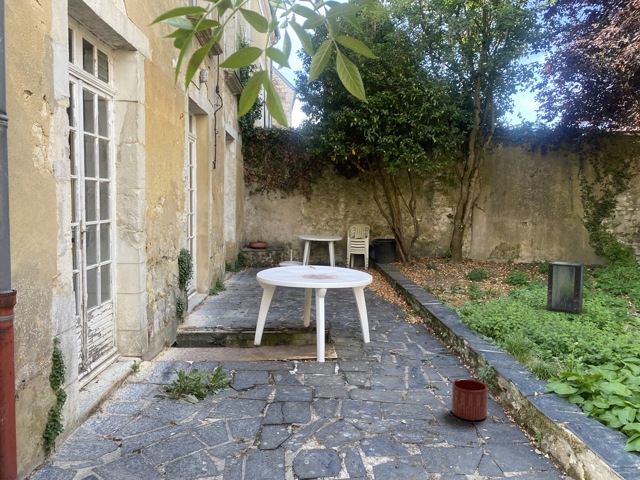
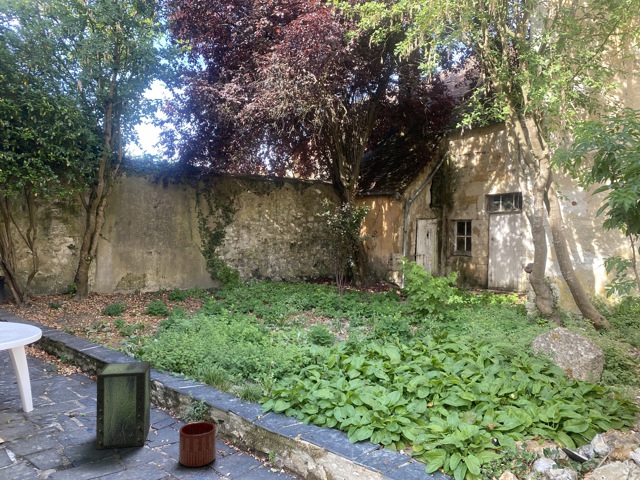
storage box: present [547,261,584,313] -> present [96,361,151,449]

